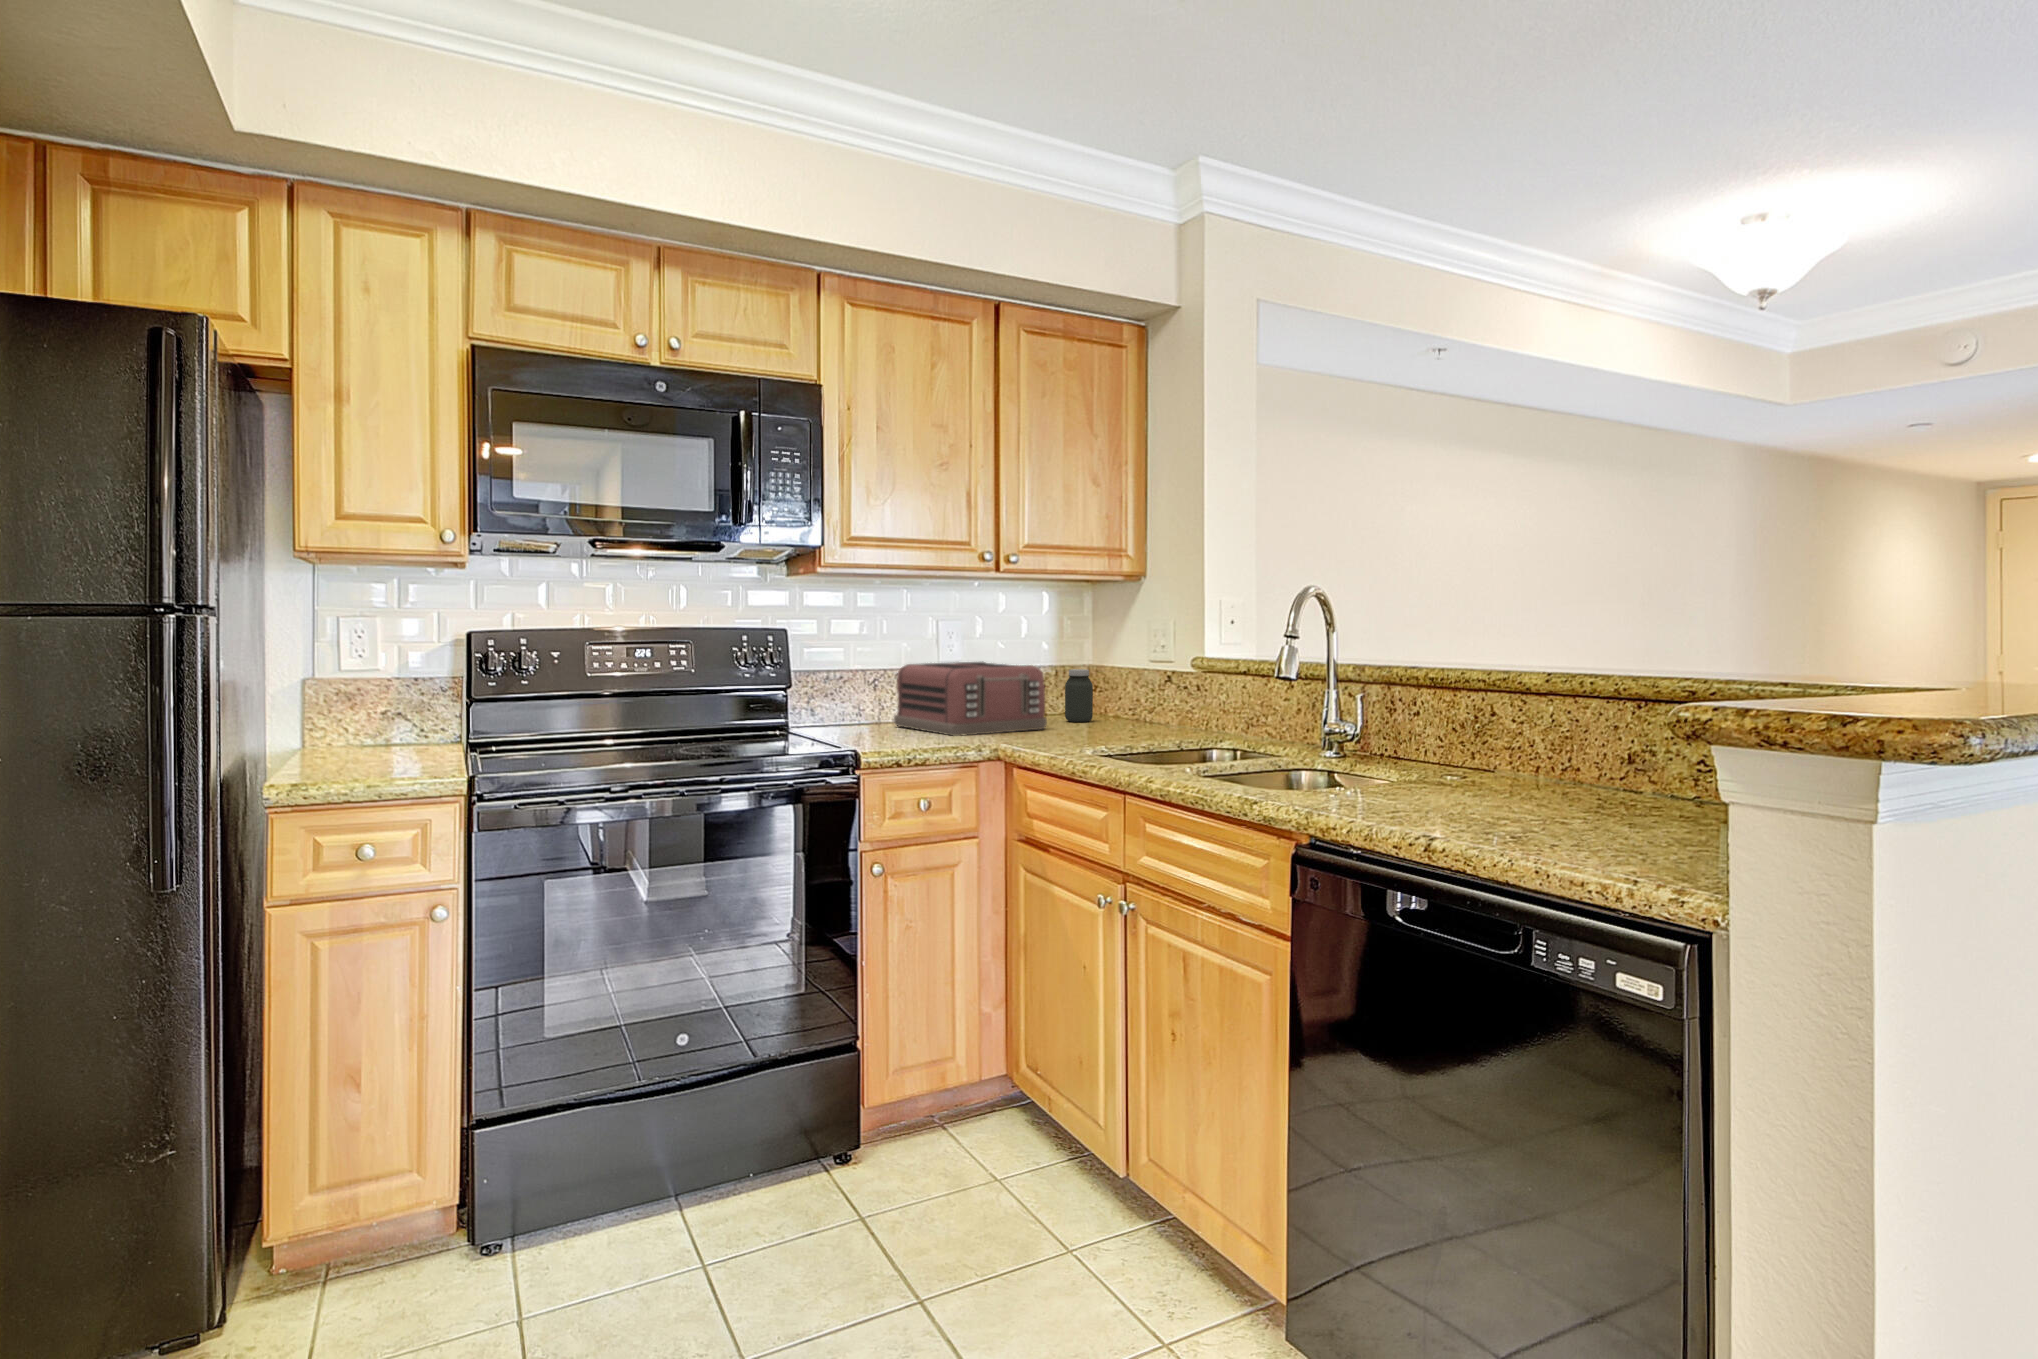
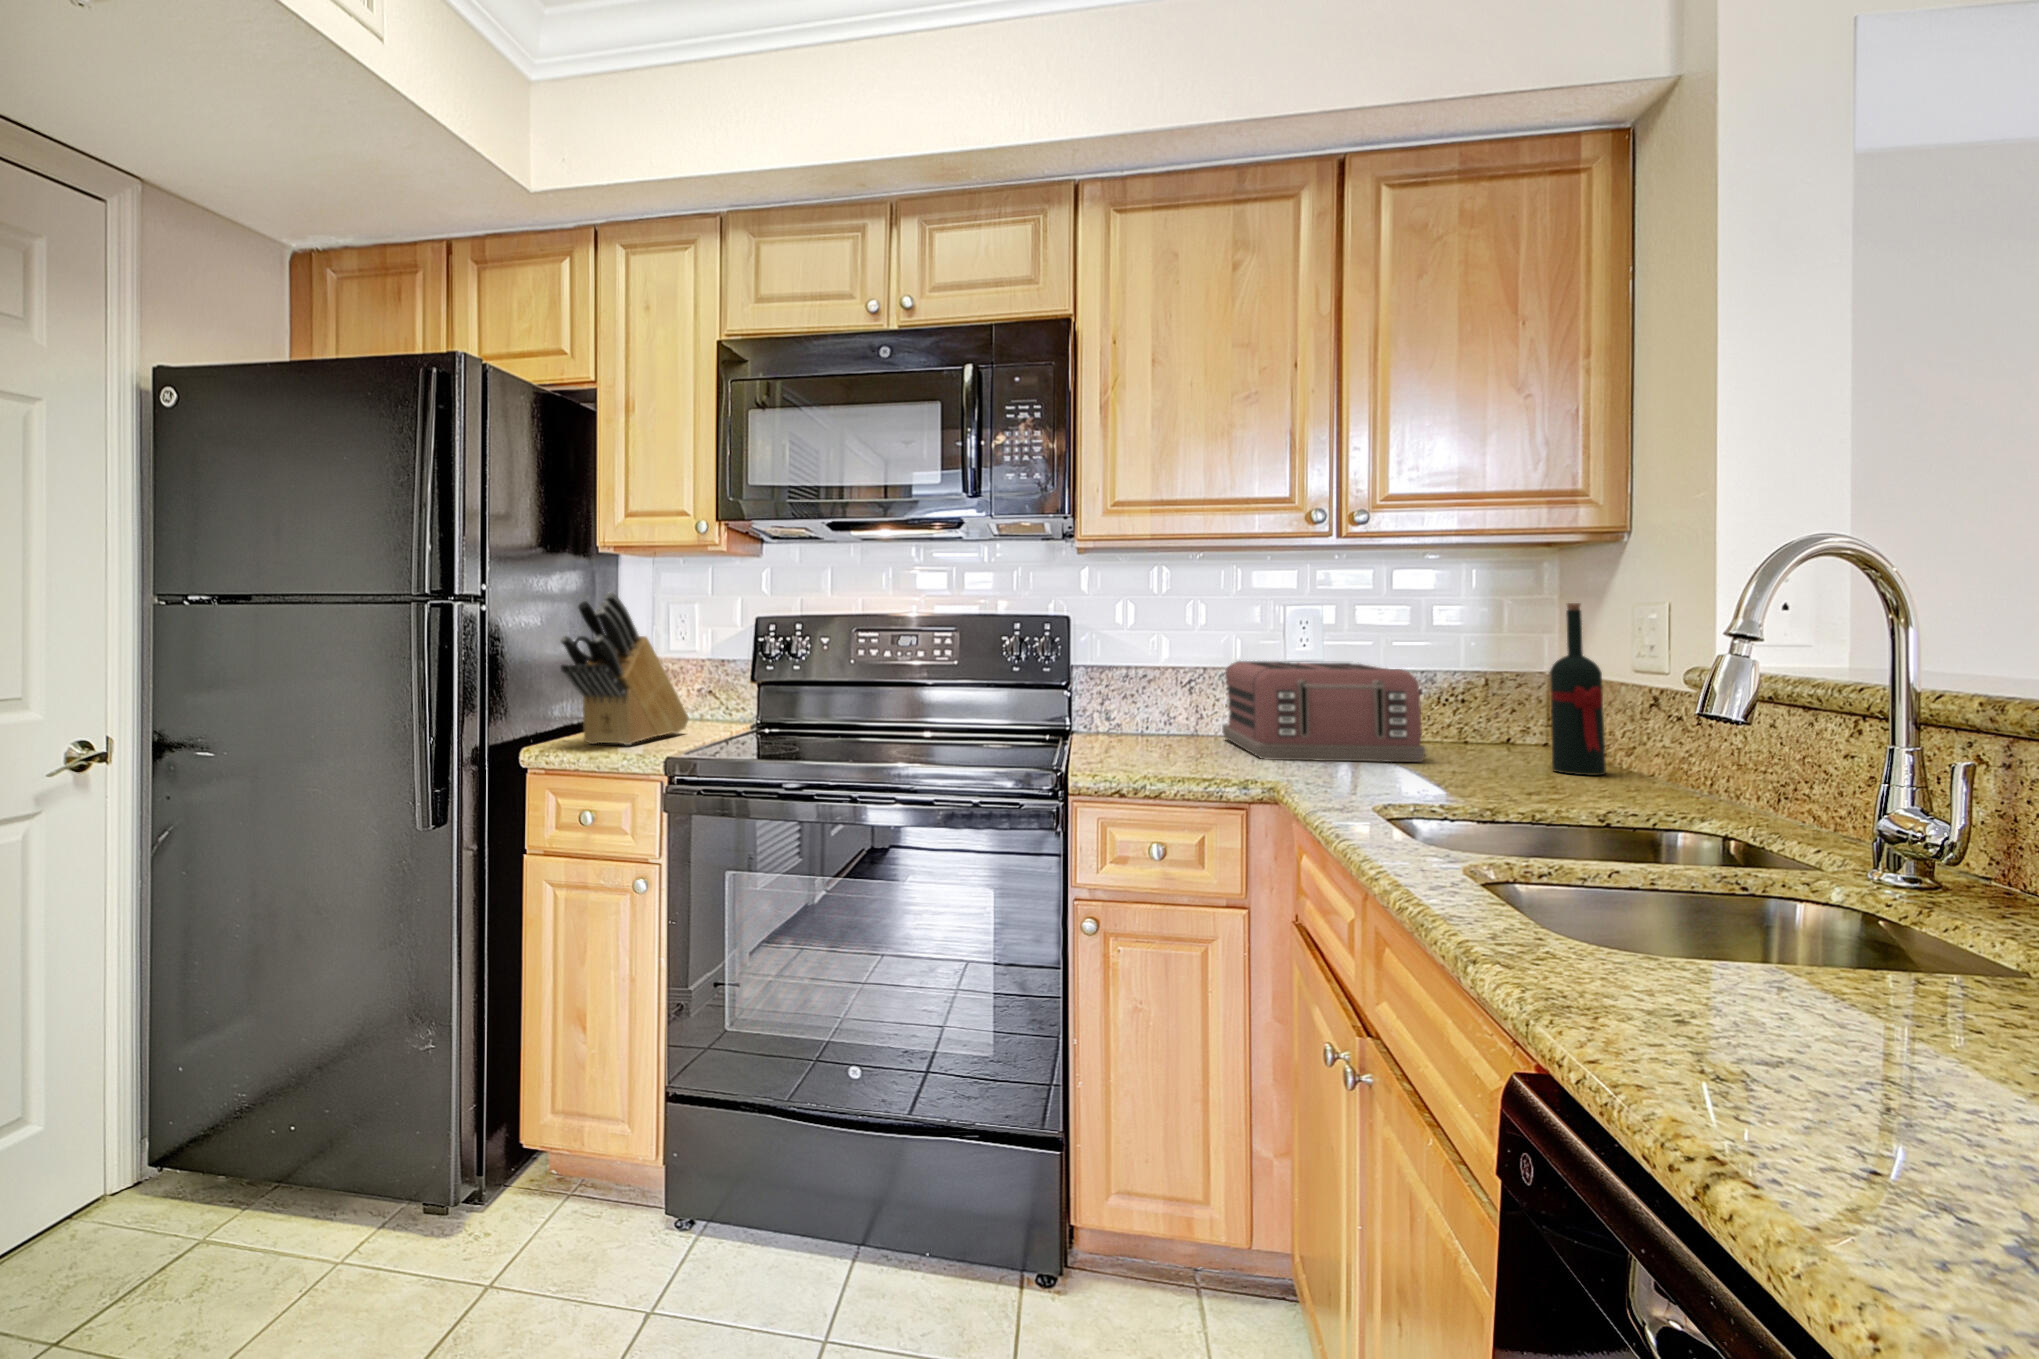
knife block: none [343,610,423,779] -> present [560,592,689,745]
wine bottle: none [1114,619,1144,728] -> present [1550,603,1606,775]
jar: present [1065,669,1093,722] -> none [1491,678,1541,757]

